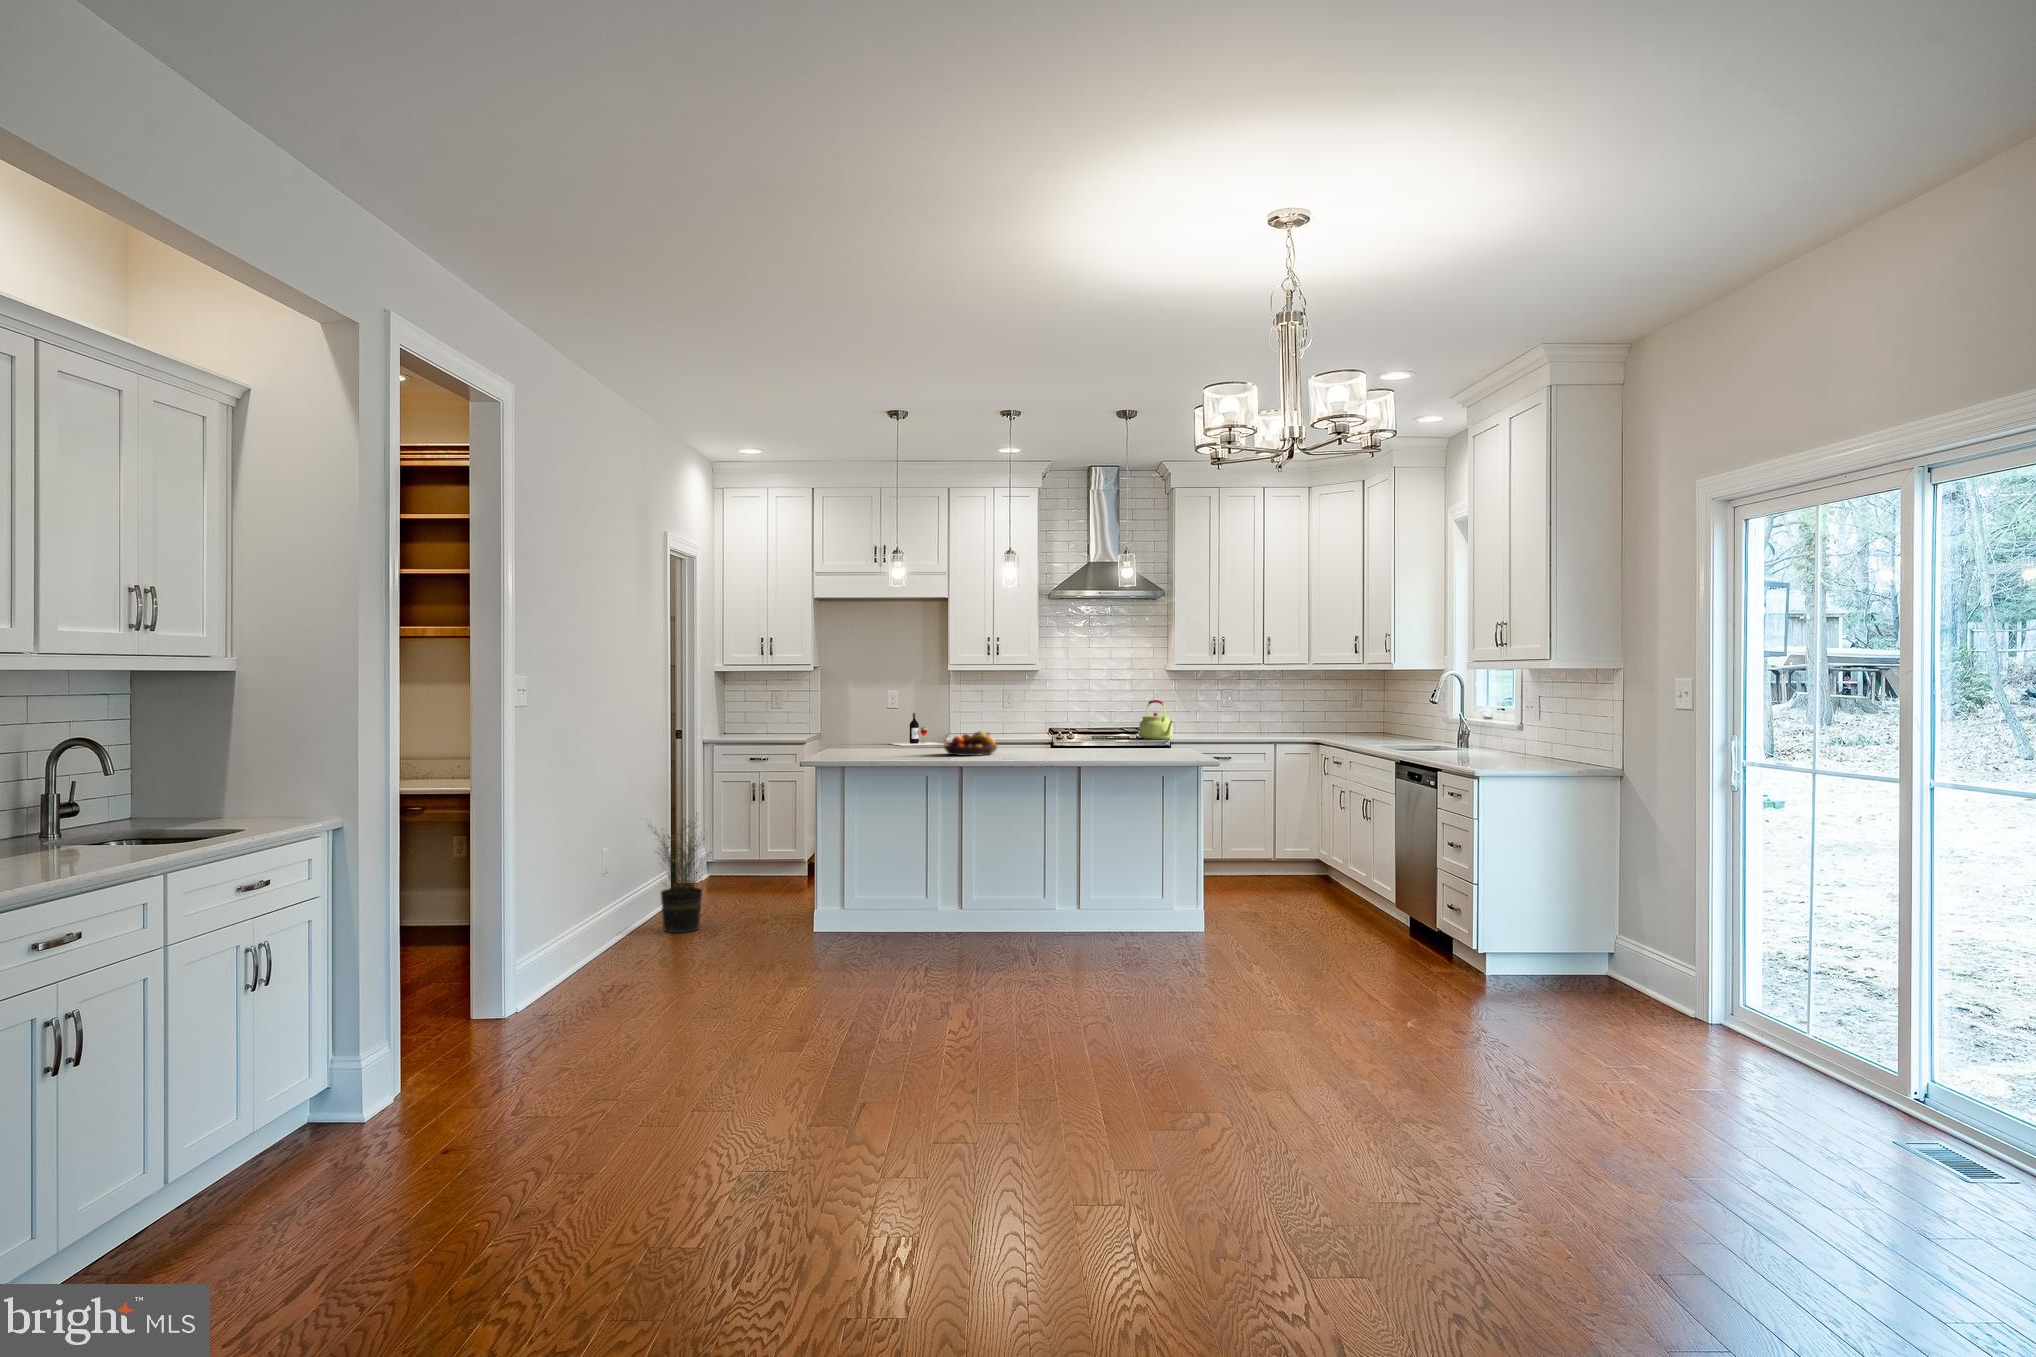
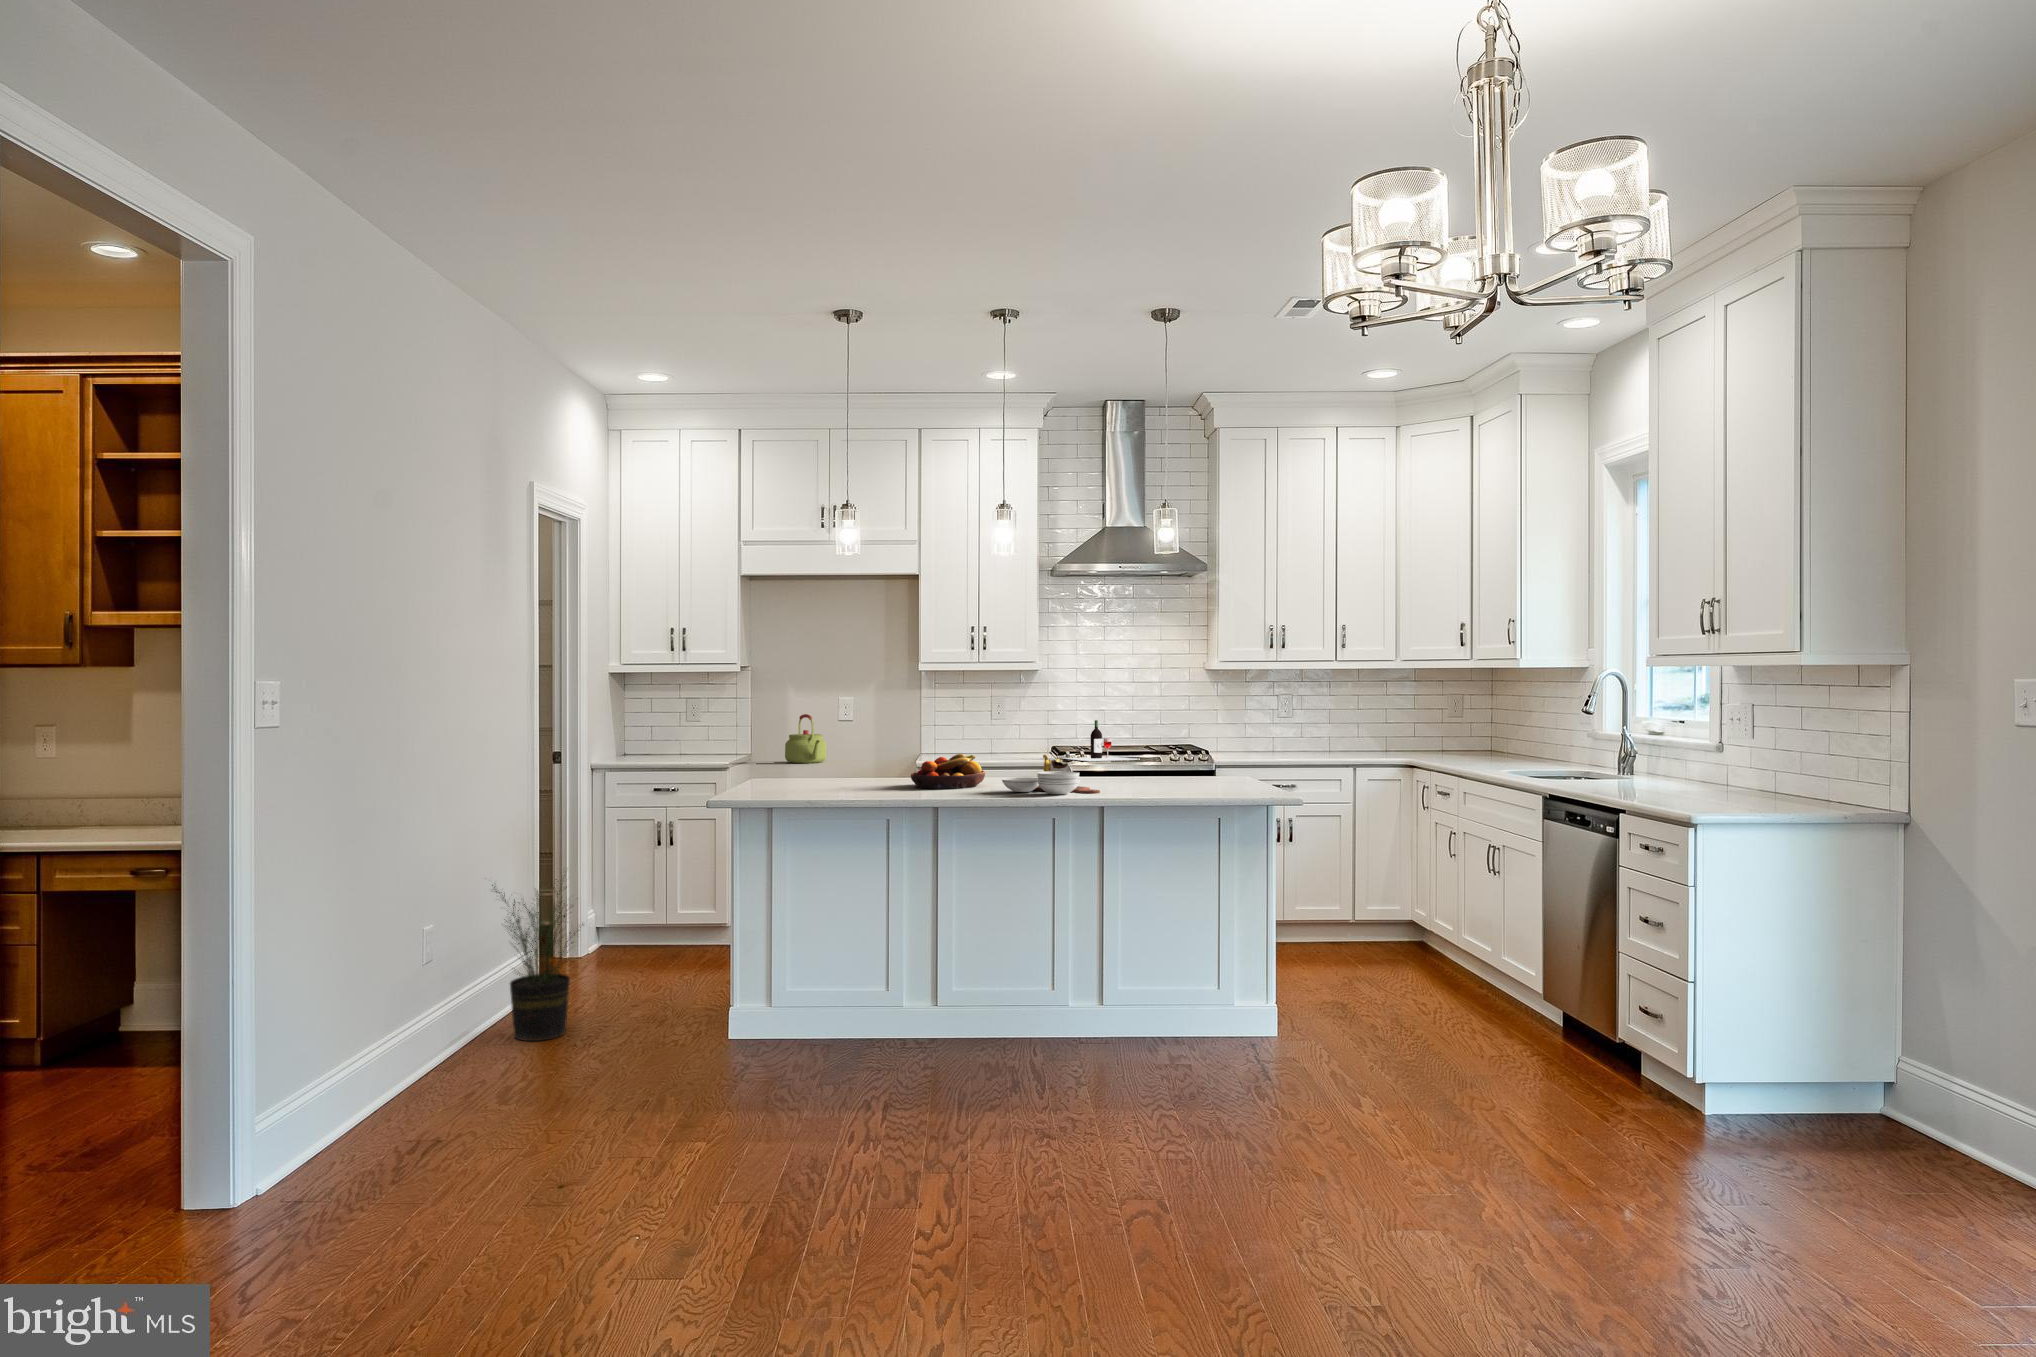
kettle: present [1139,700,1173,739] -> present [785,714,827,763]
wine bottle: present [890,713,943,746] -> present [1065,720,1137,761]
cutting board: none [1009,732,1078,759] -> present [1002,755,1100,794]

